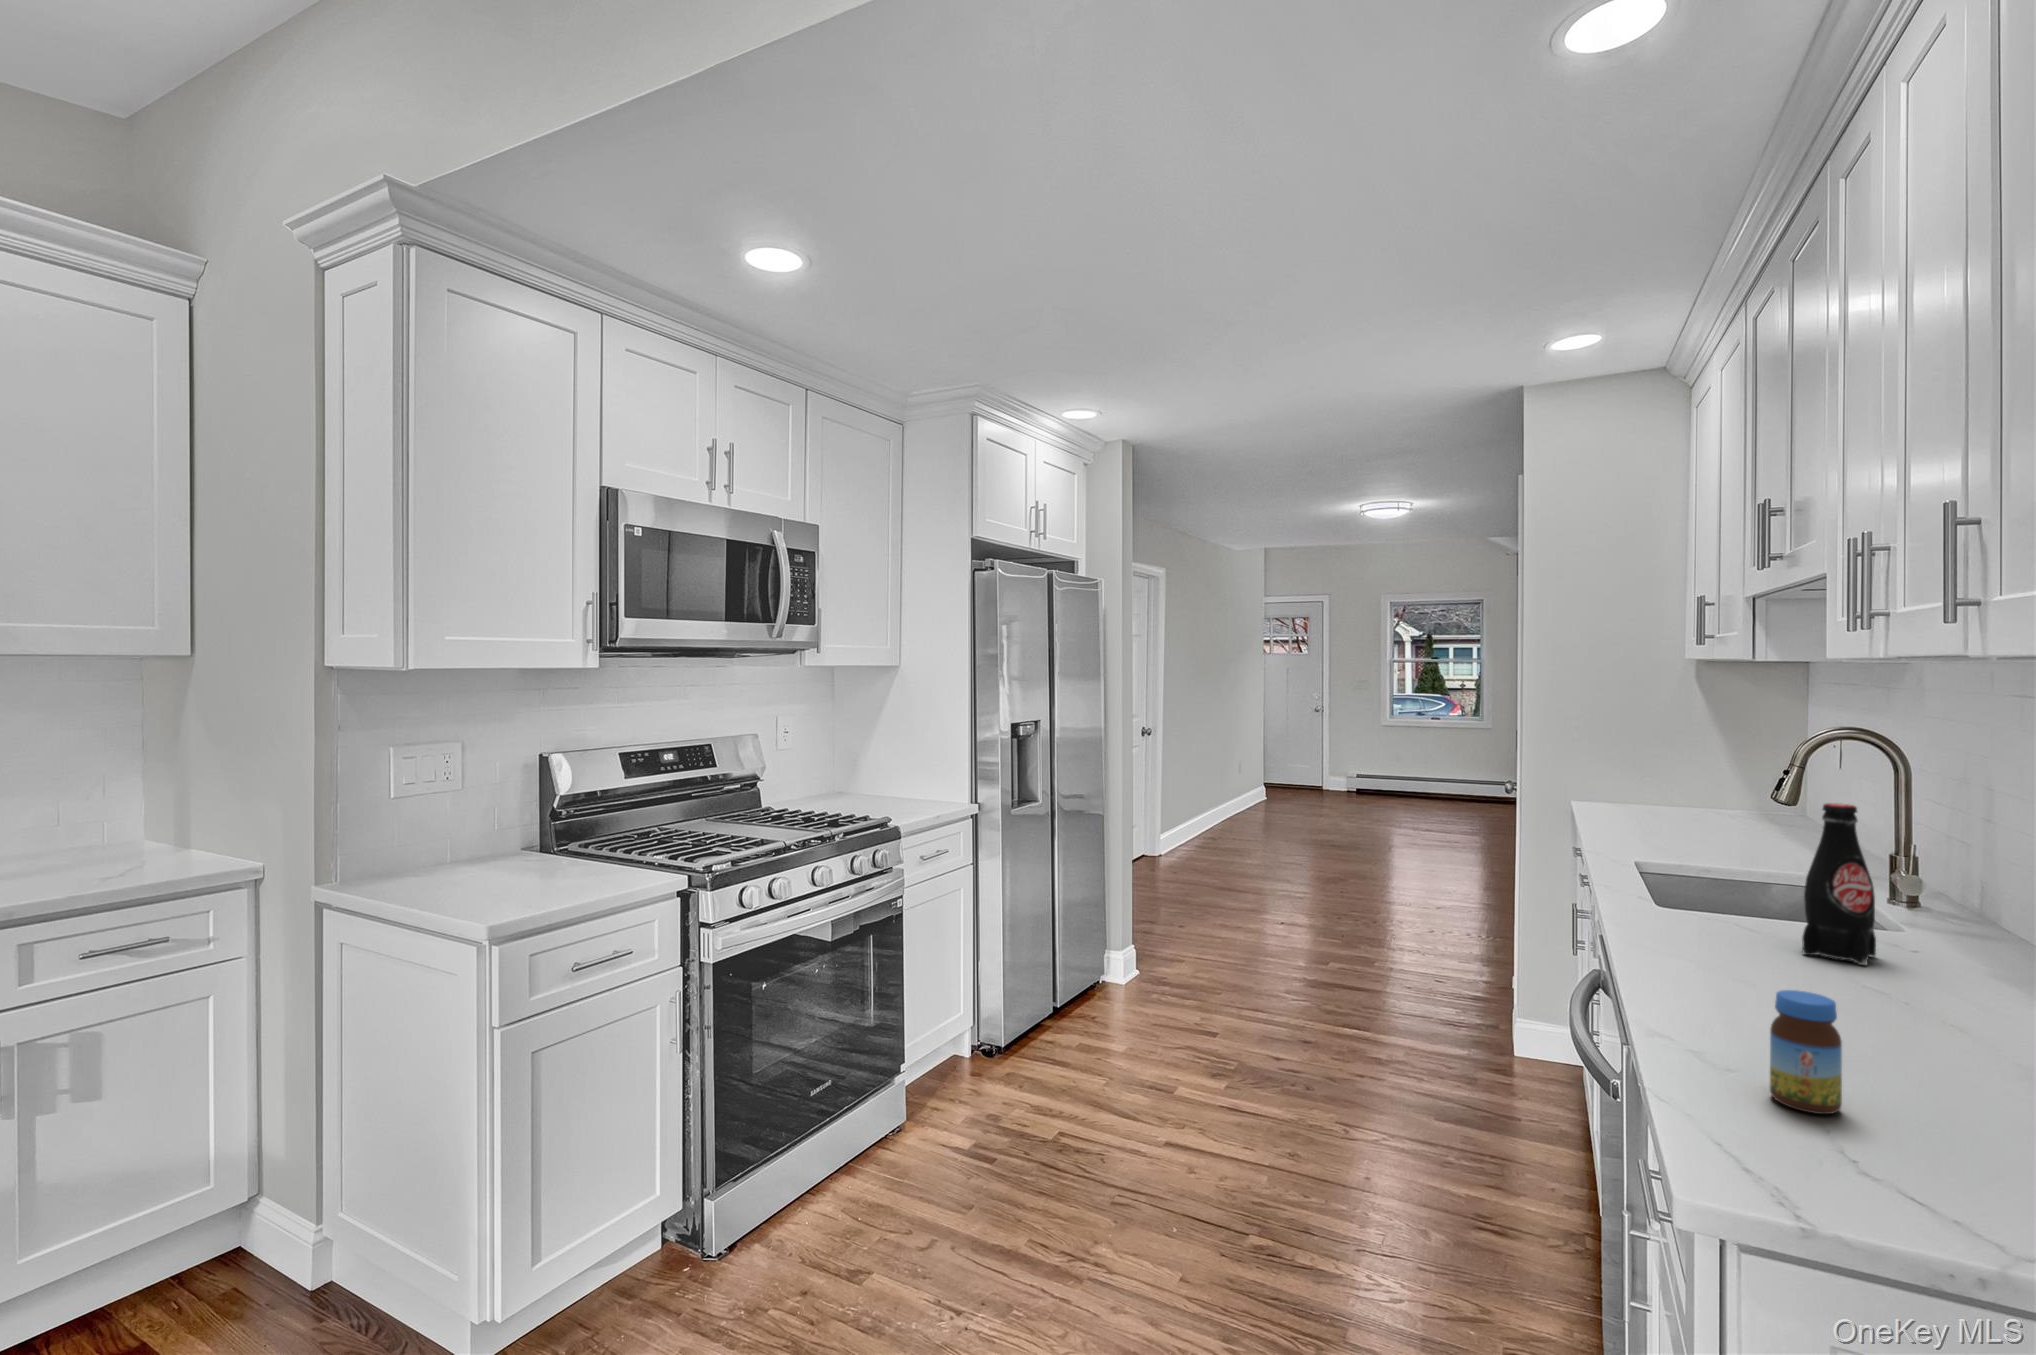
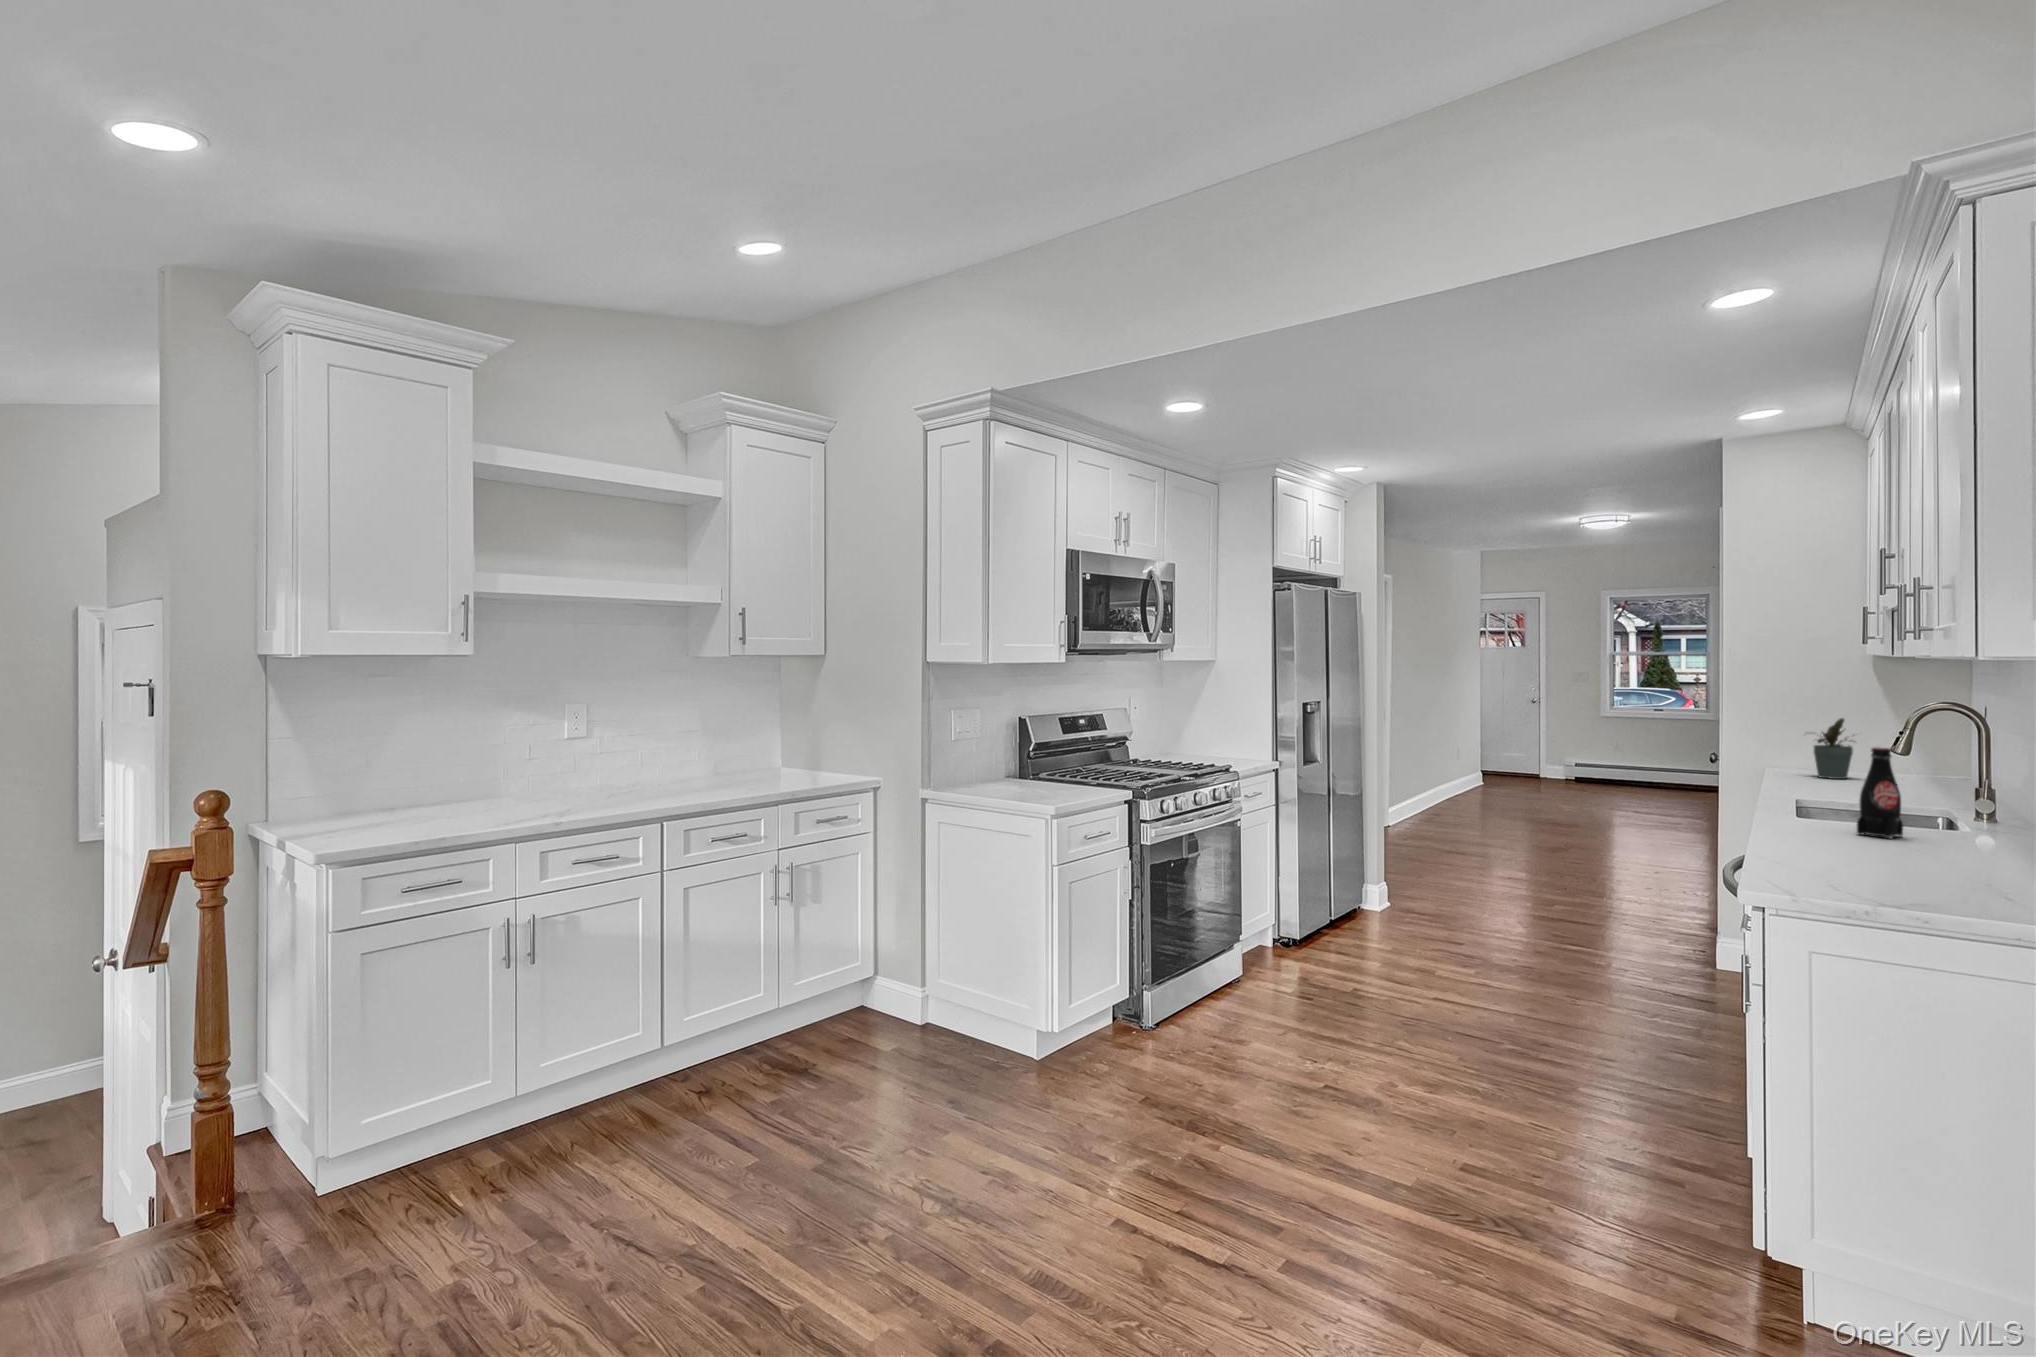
potted plant: none [1630,737,1705,818] -> present [1814,718,1856,779]
jar: present [1770,990,1842,1114] -> none [1783,819,1815,871]

